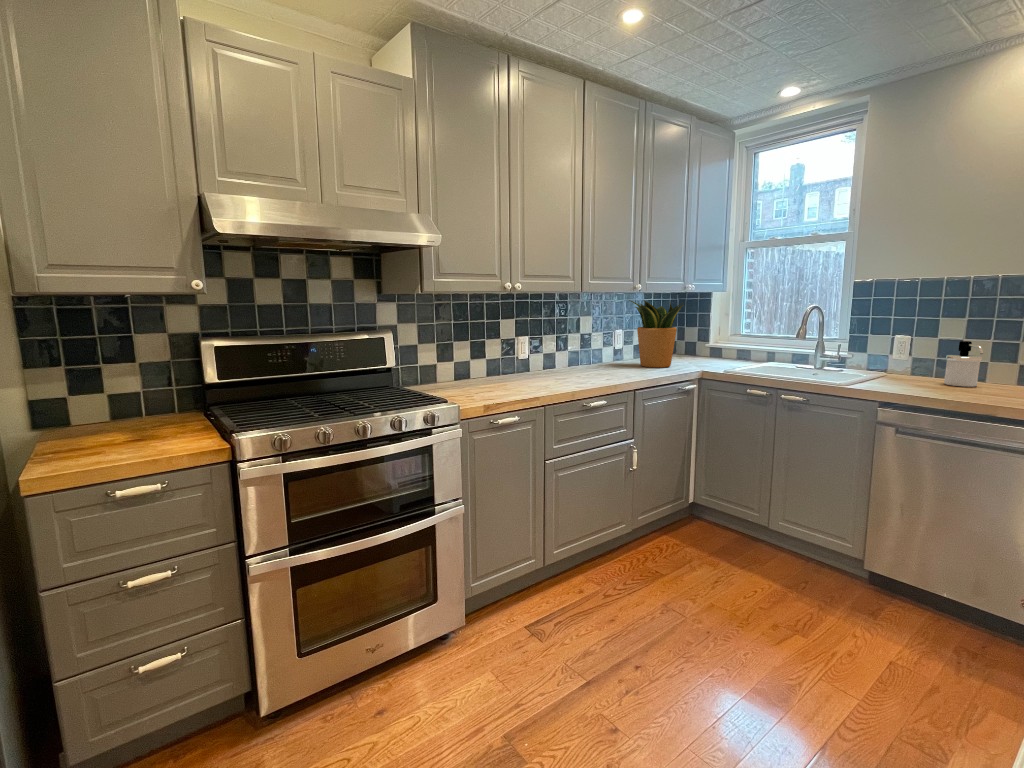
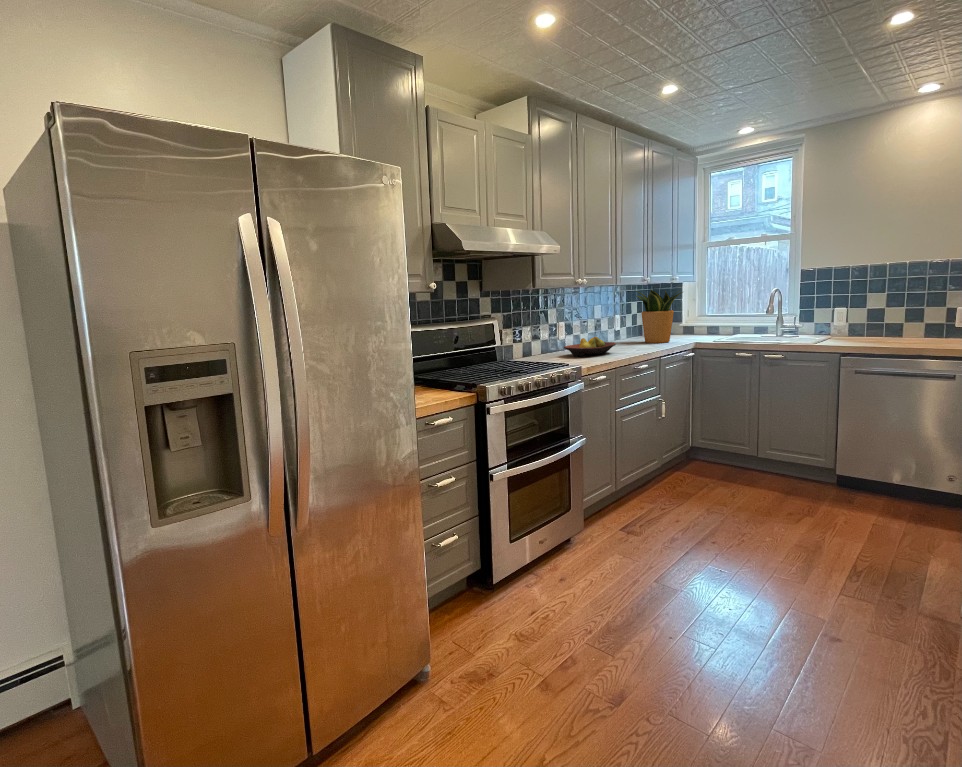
soap dispenser: present [944,341,983,387] -> none [877,309,906,341]
fruit bowl: none [498,356,570,381] -> present [564,337,616,357]

